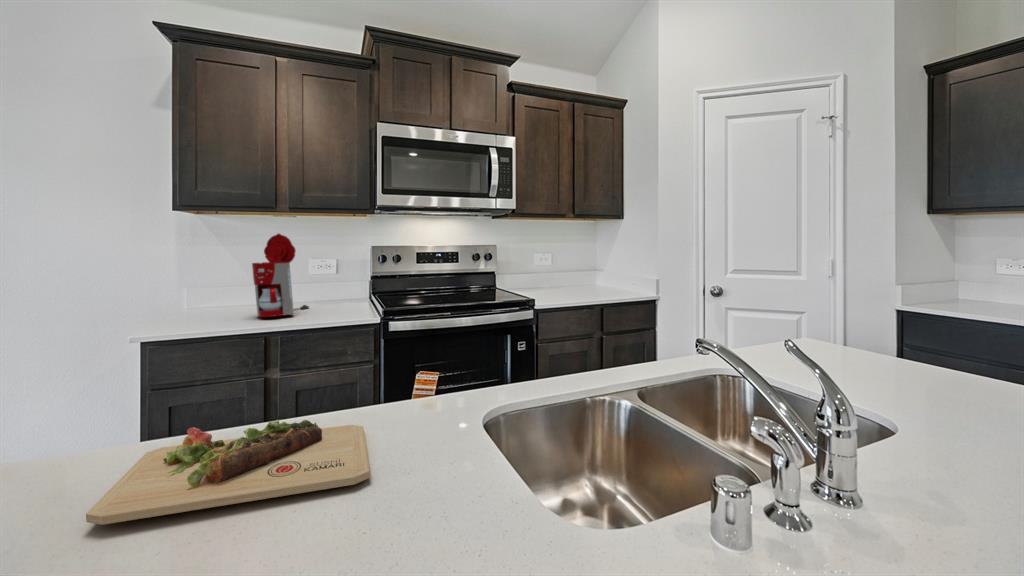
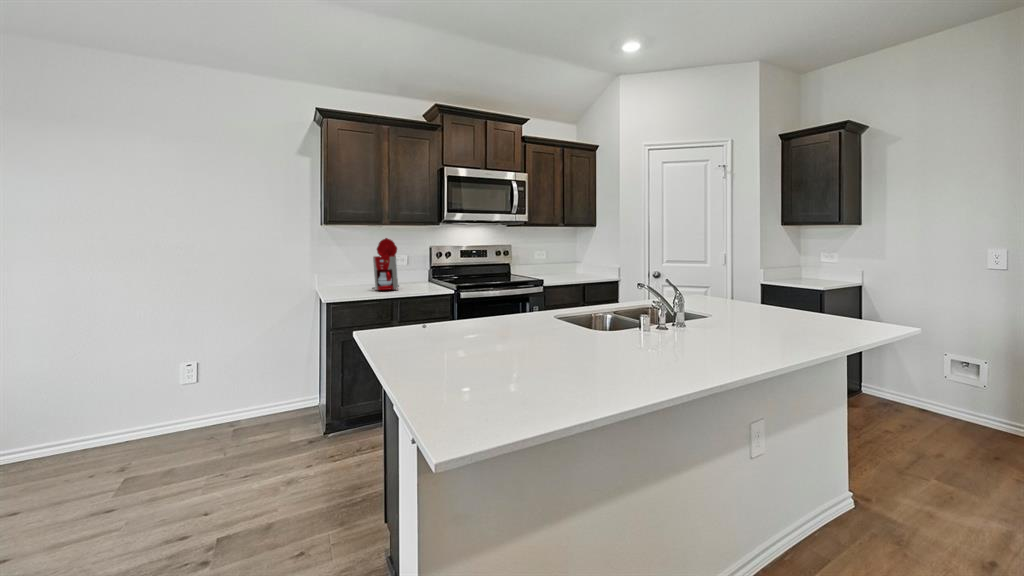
cutting board: present [86,420,370,525] -> none [443,309,531,332]

